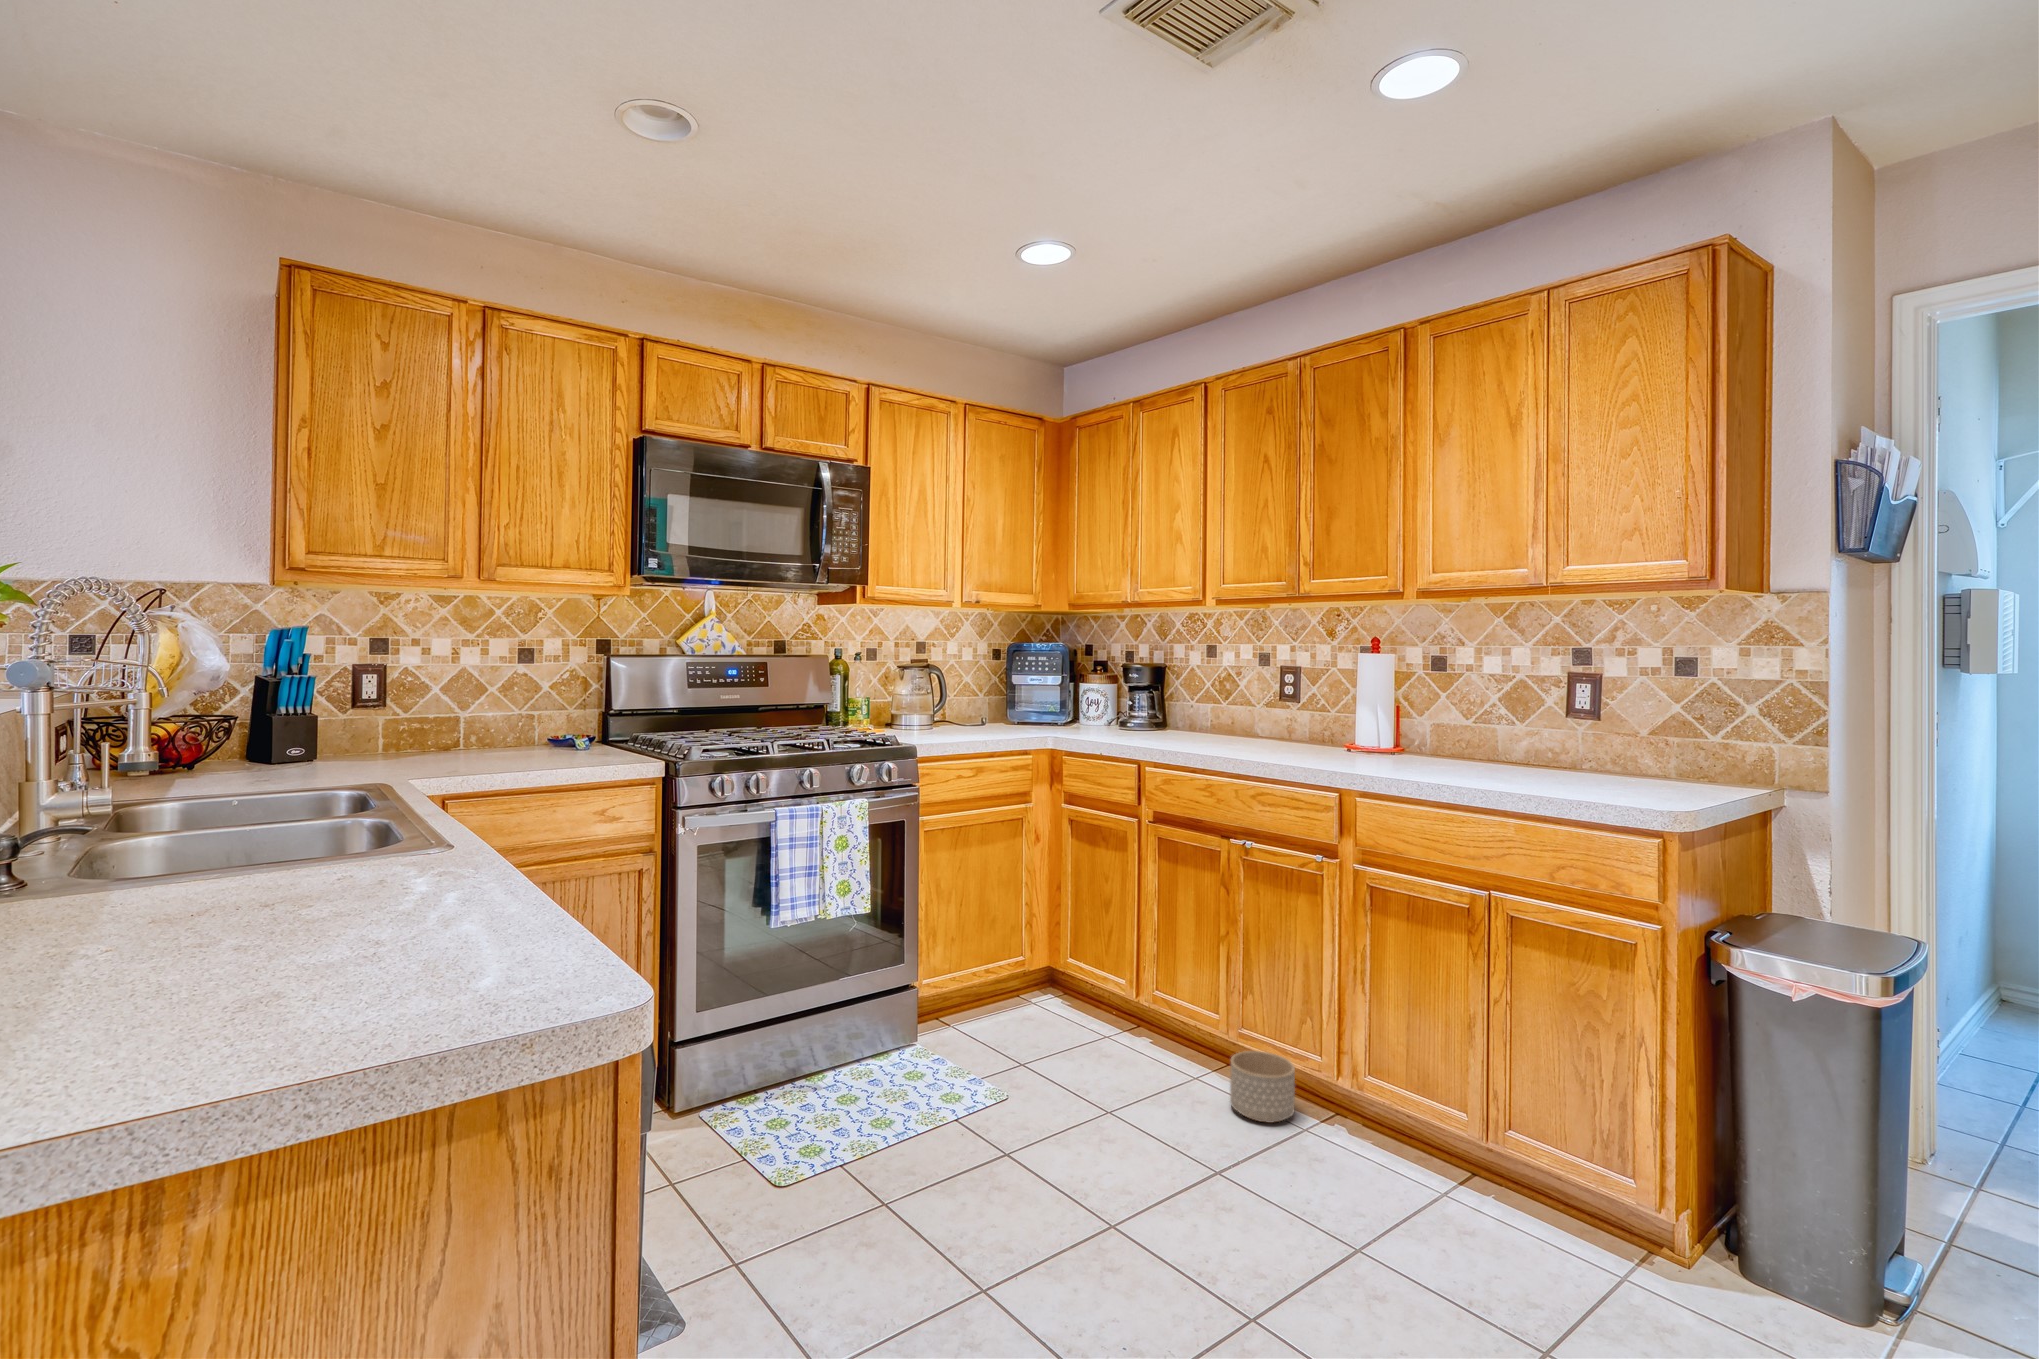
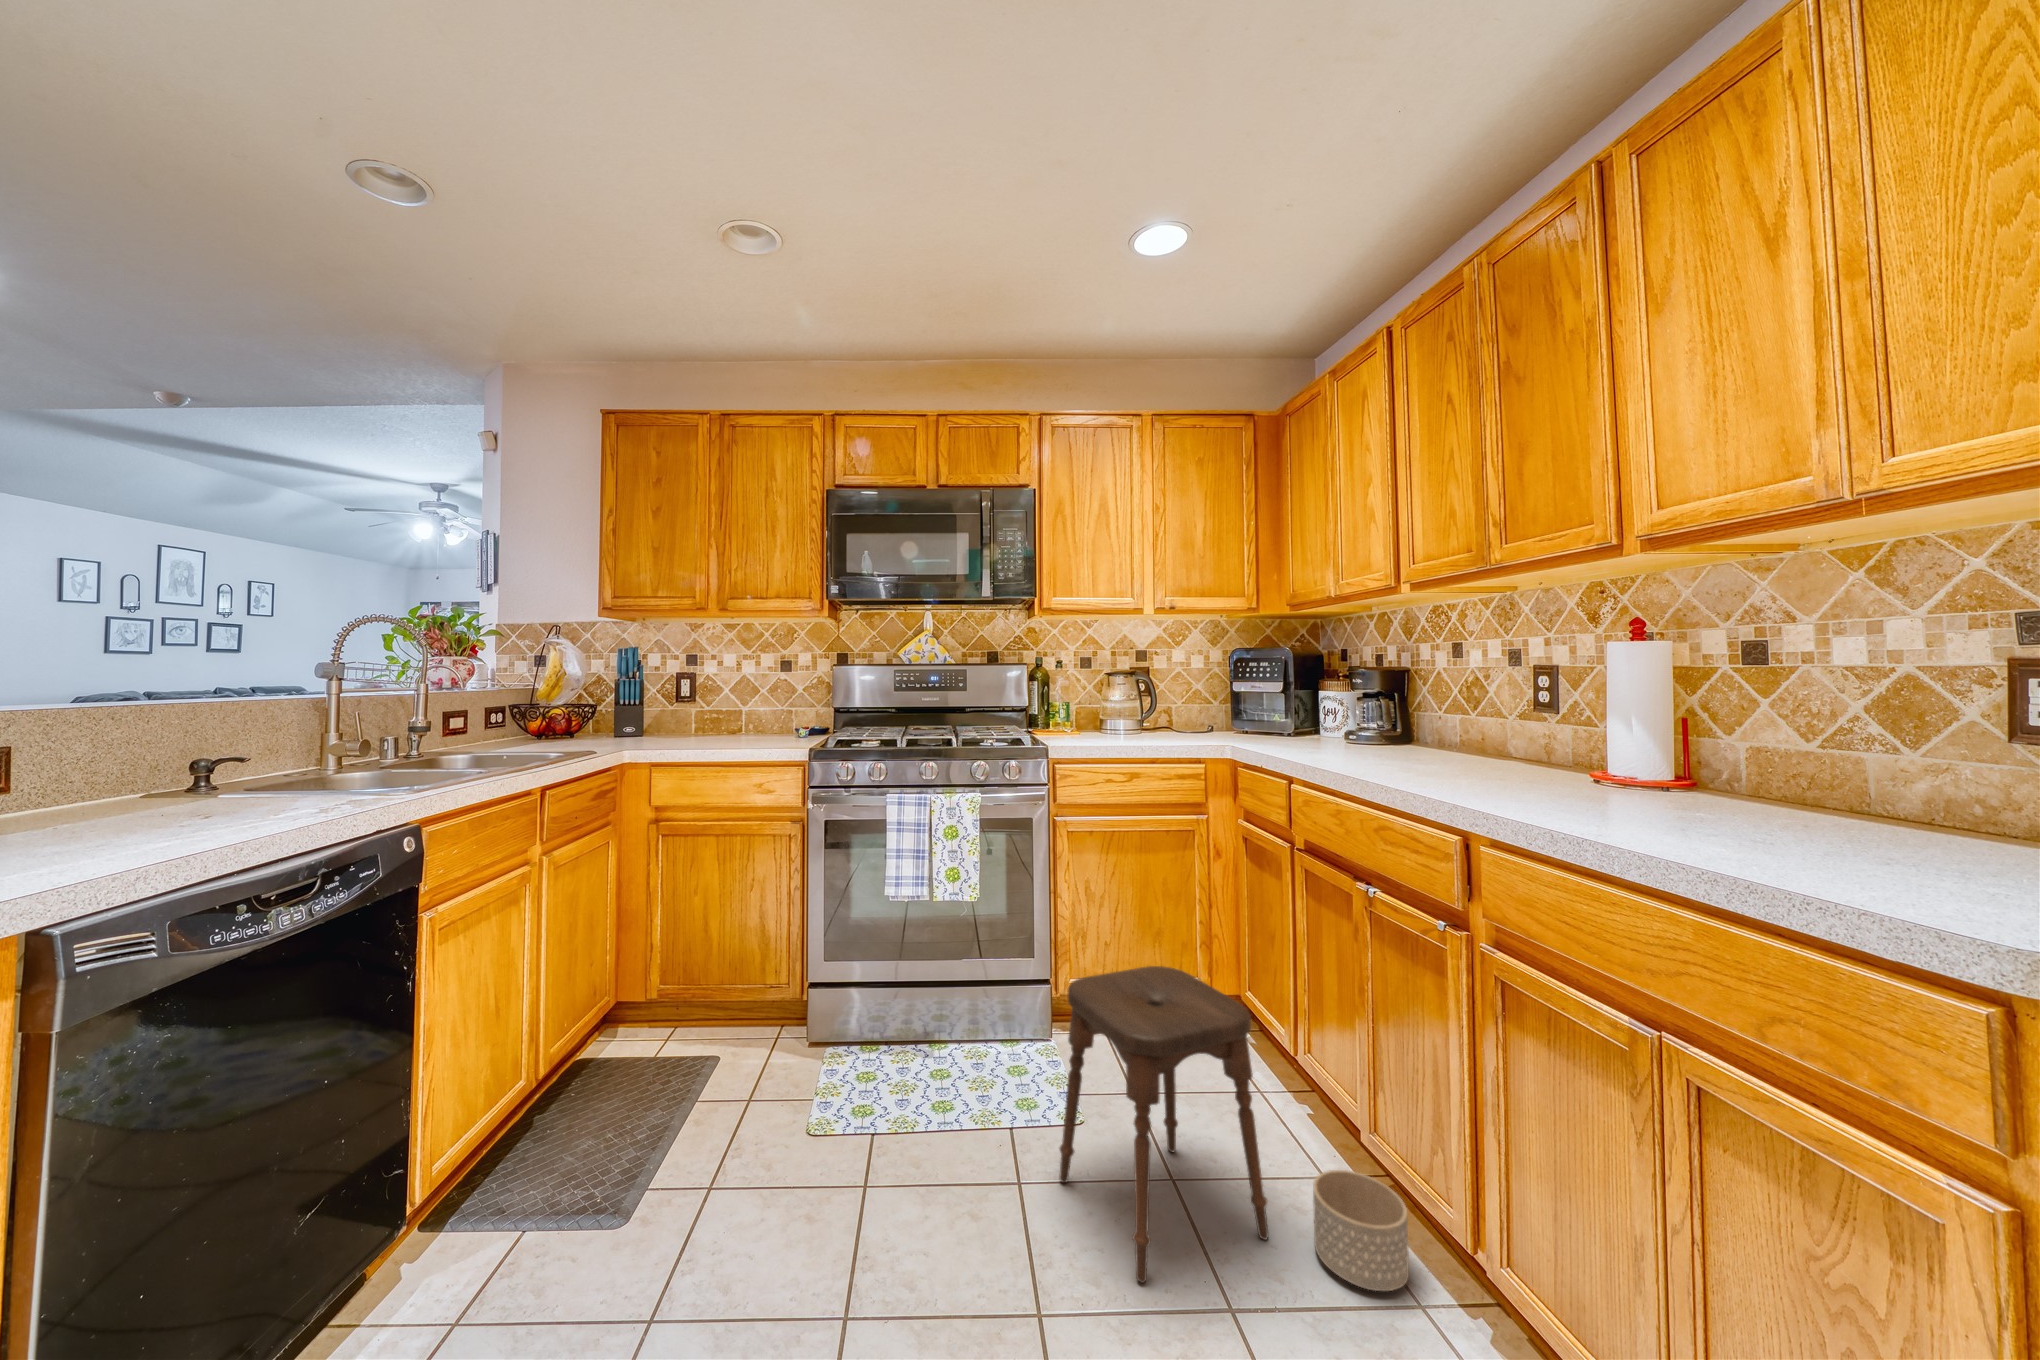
stool: none [1044,931,1206,1170] -> present [1059,966,1268,1283]

